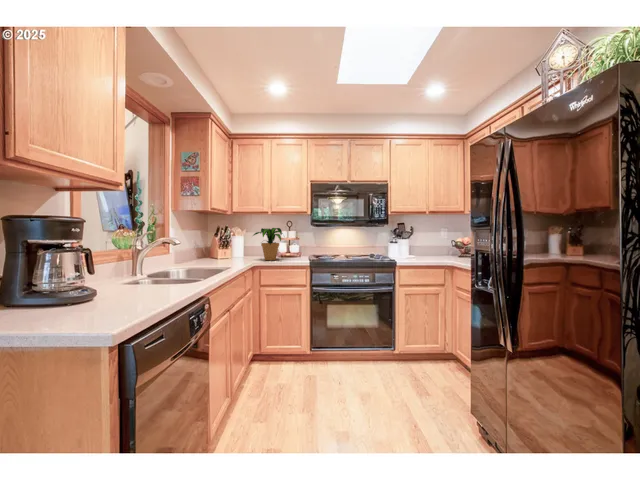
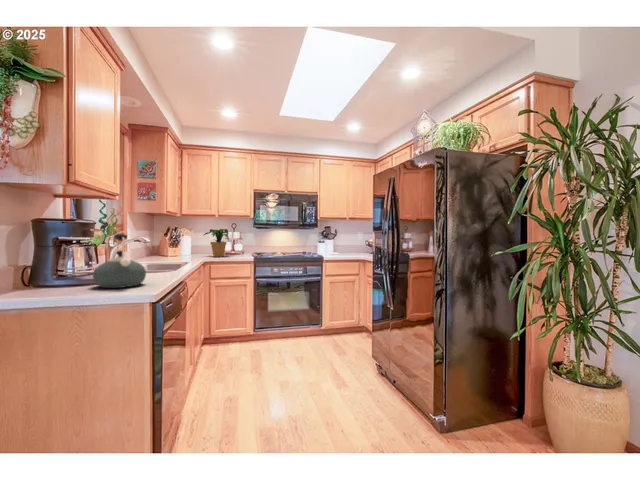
kettle: none [50,236,130,317] -> present [93,234,146,288]

